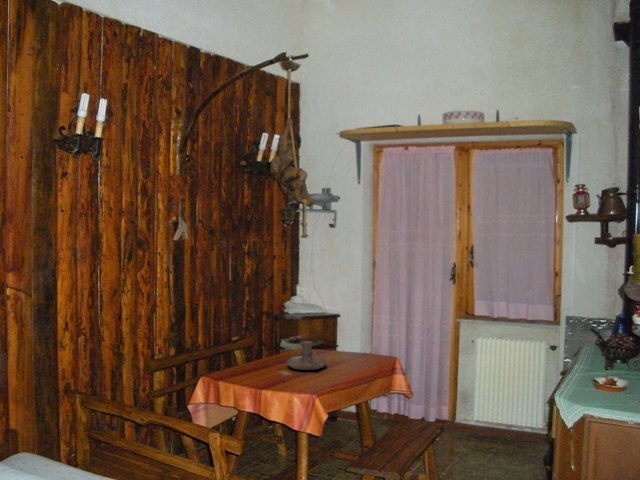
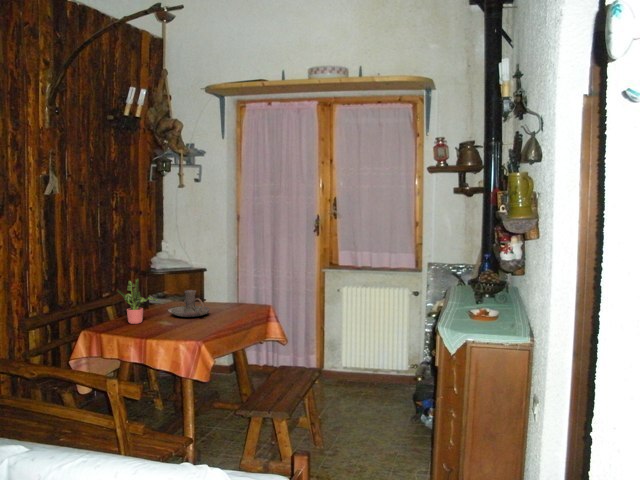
potted plant: none [229,327,270,375] -> present [117,279,158,324]

